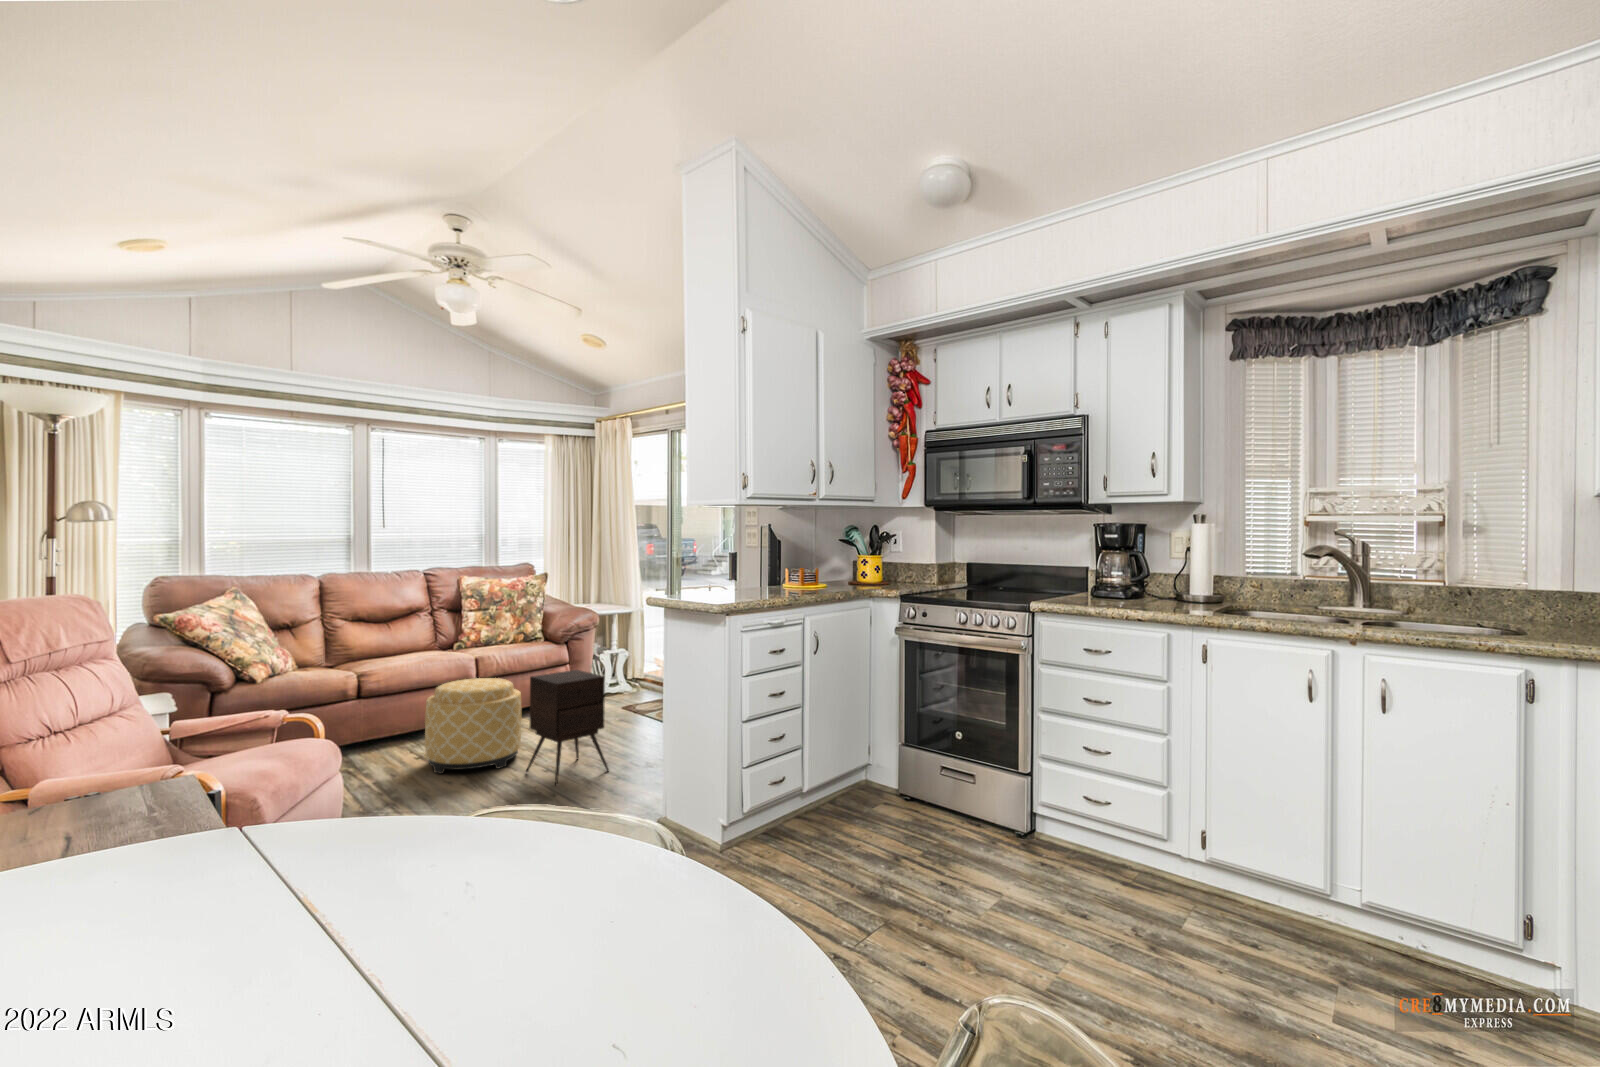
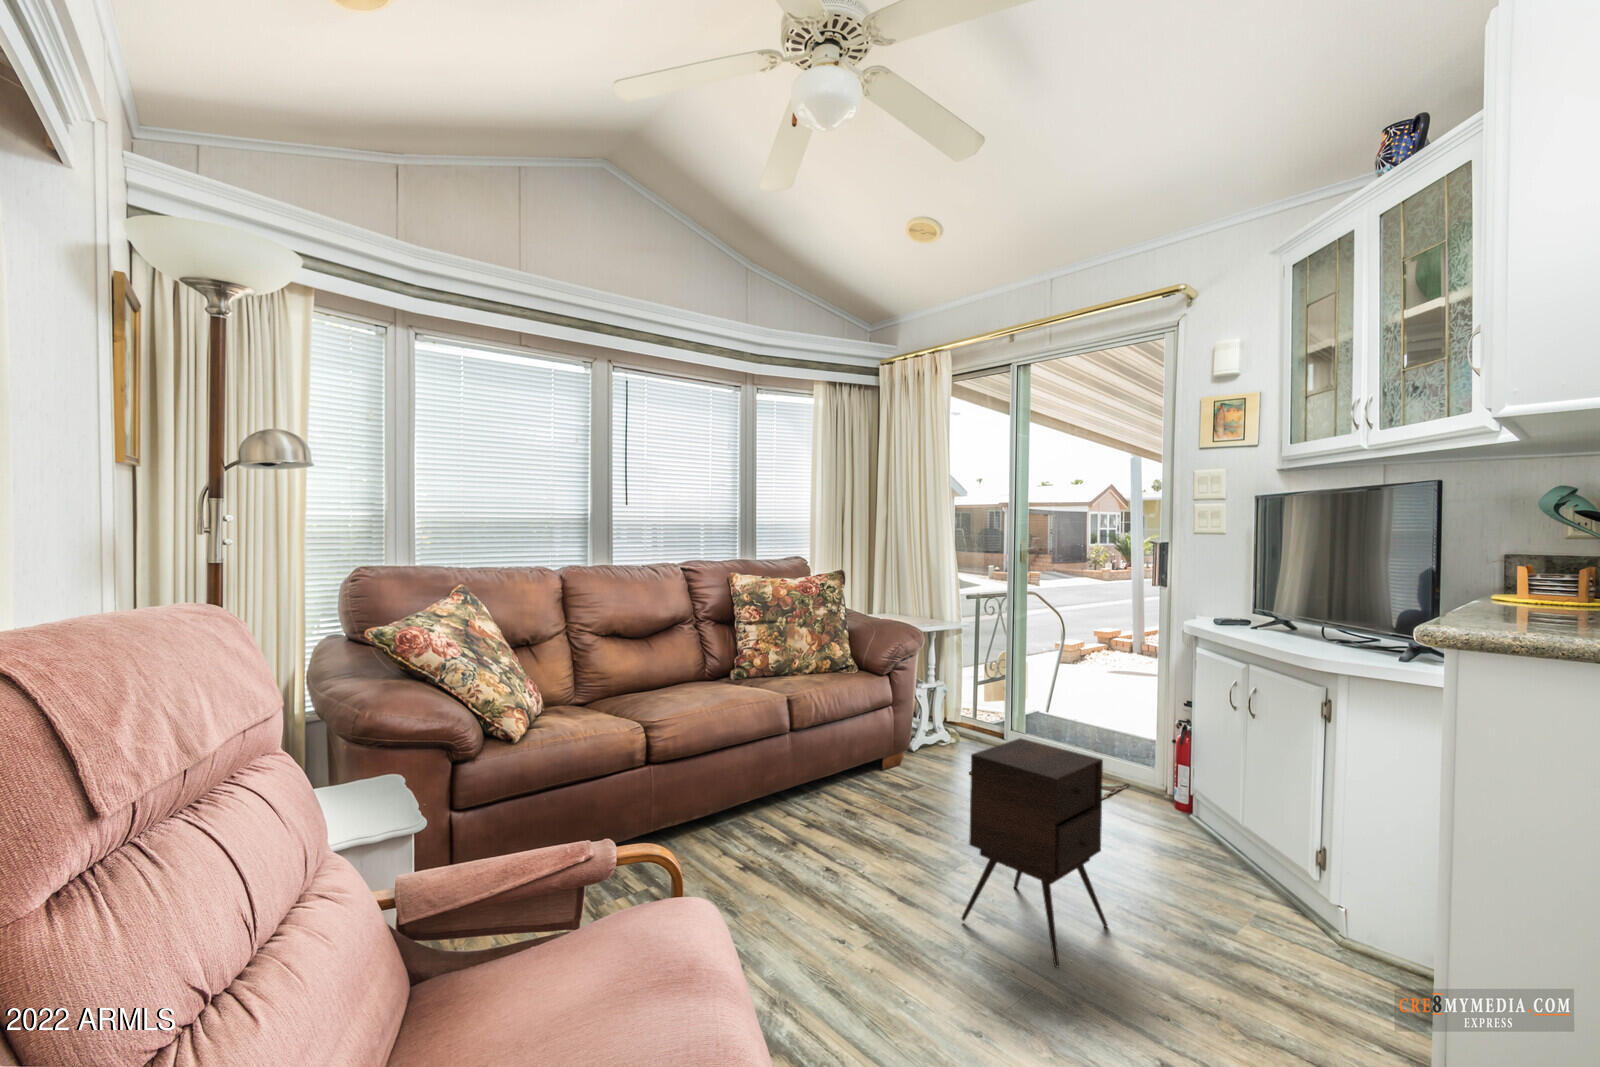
ottoman: present [425,678,521,774] -> none [774,740,919,914]

